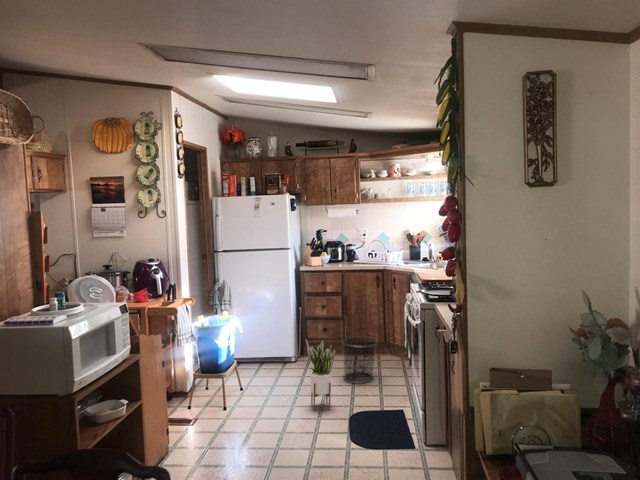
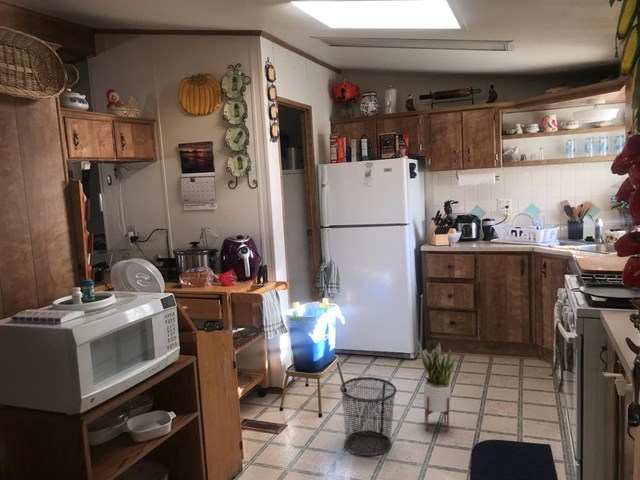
waste bin: present [342,337,377,384] -> present [340,377,397,456]

